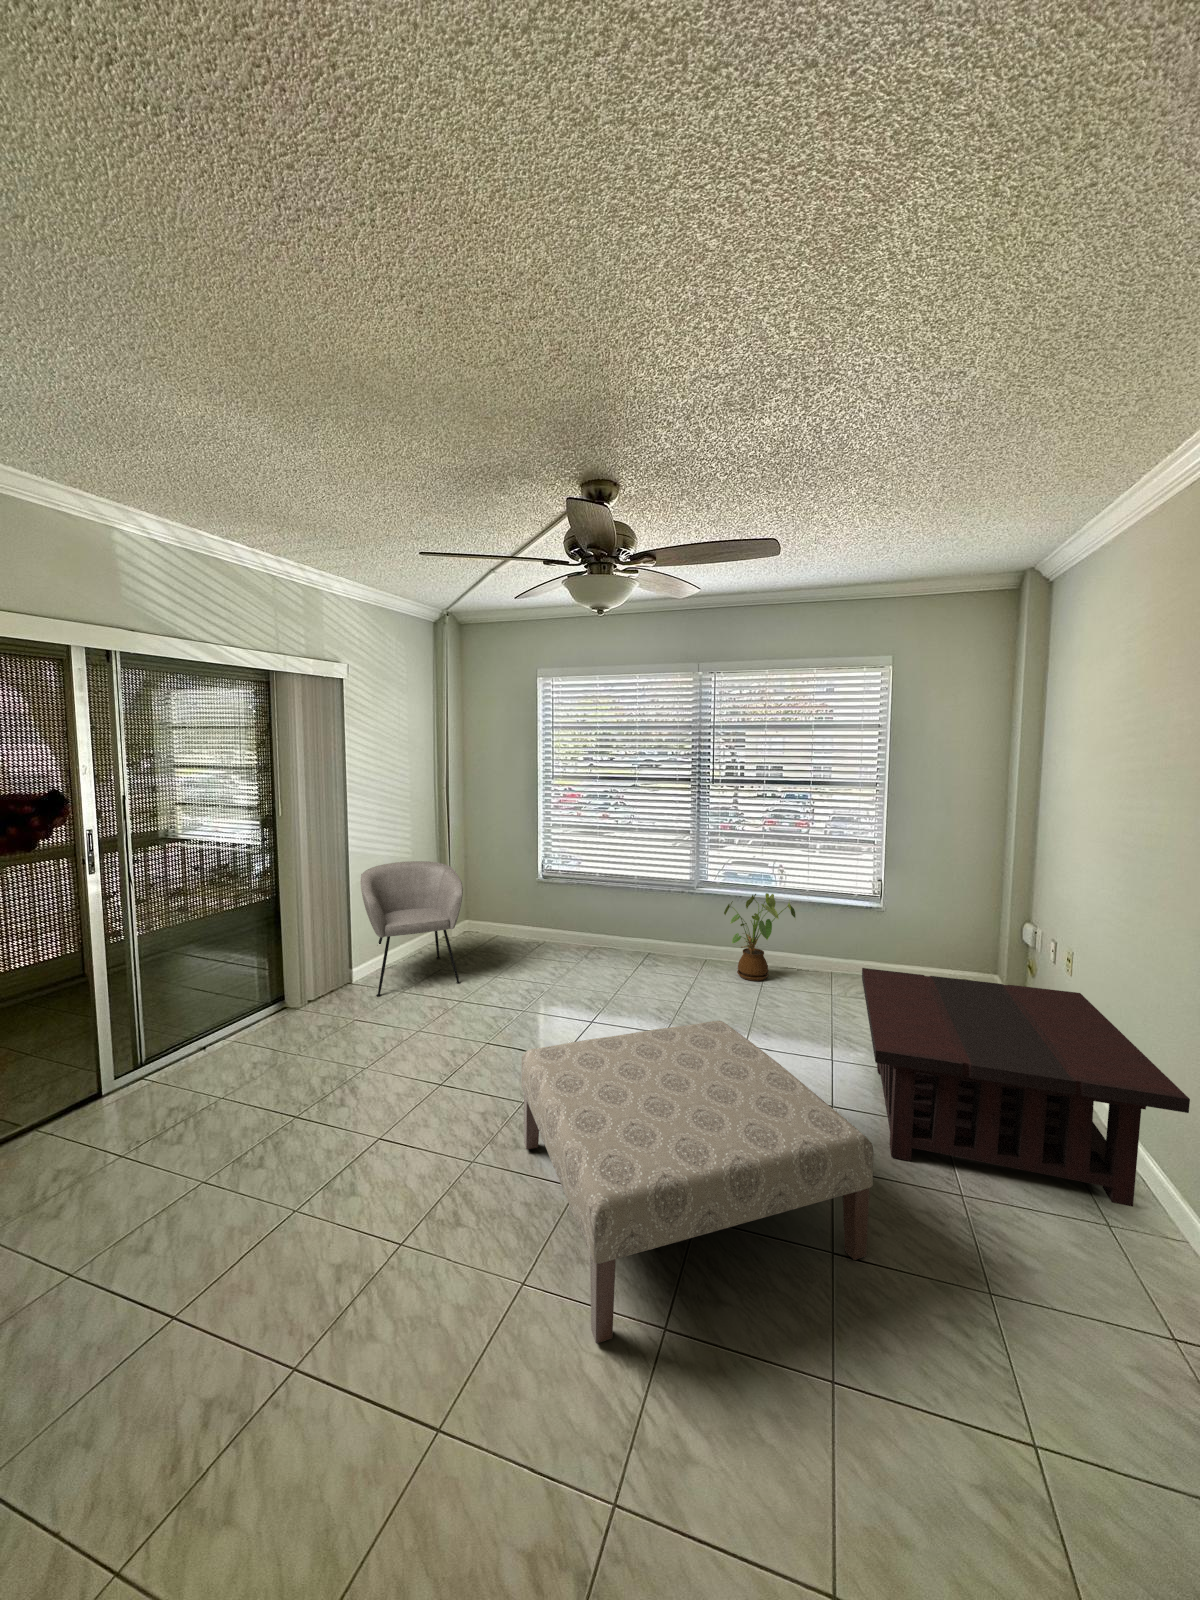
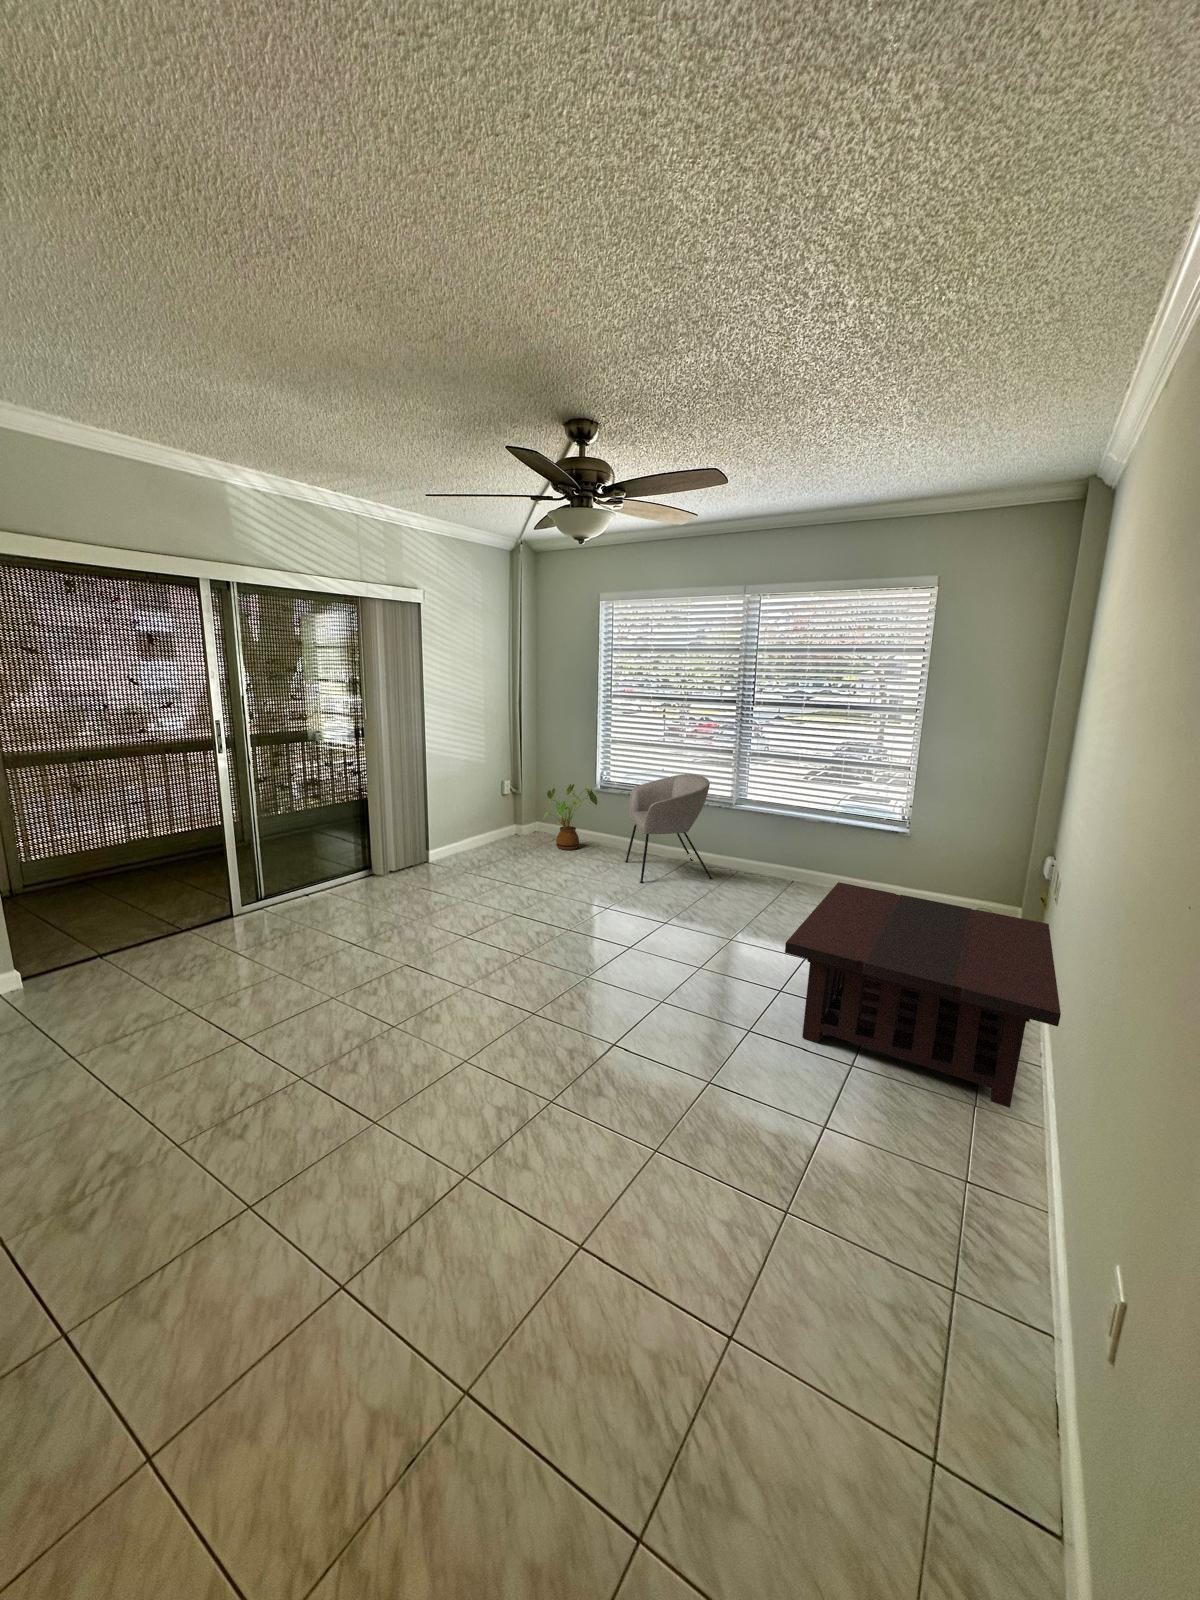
armchair: present [360,861,463,996] -> present [625,774,713,883]
house plant: present [724,893,796,981] -> present [544,784,597,850]
ottoman: present [521,1021,873,1343] -> none [484,909,736,1106]

